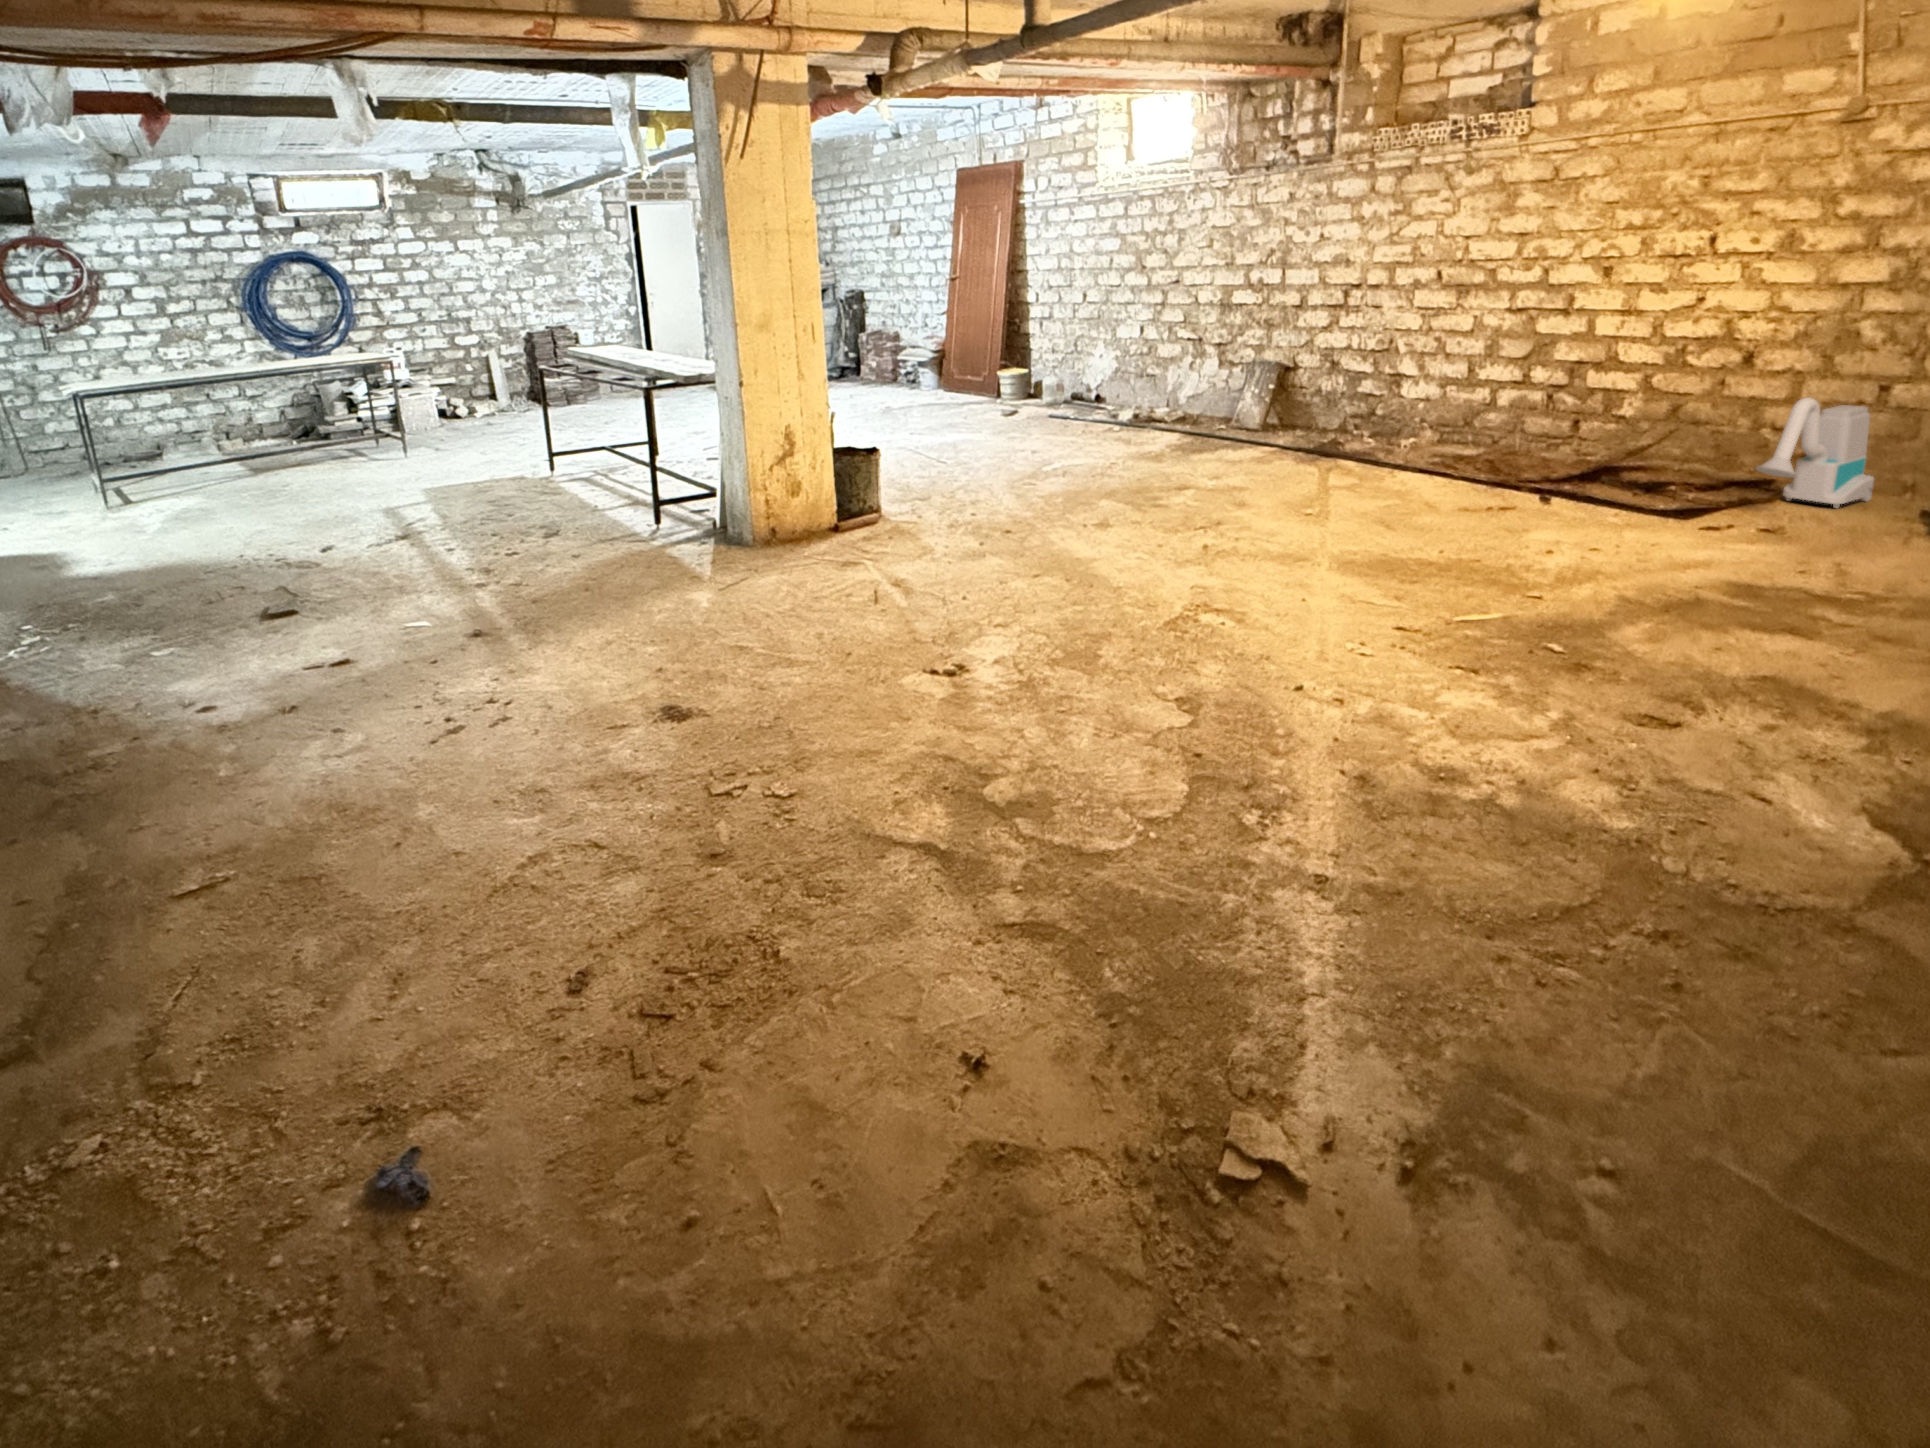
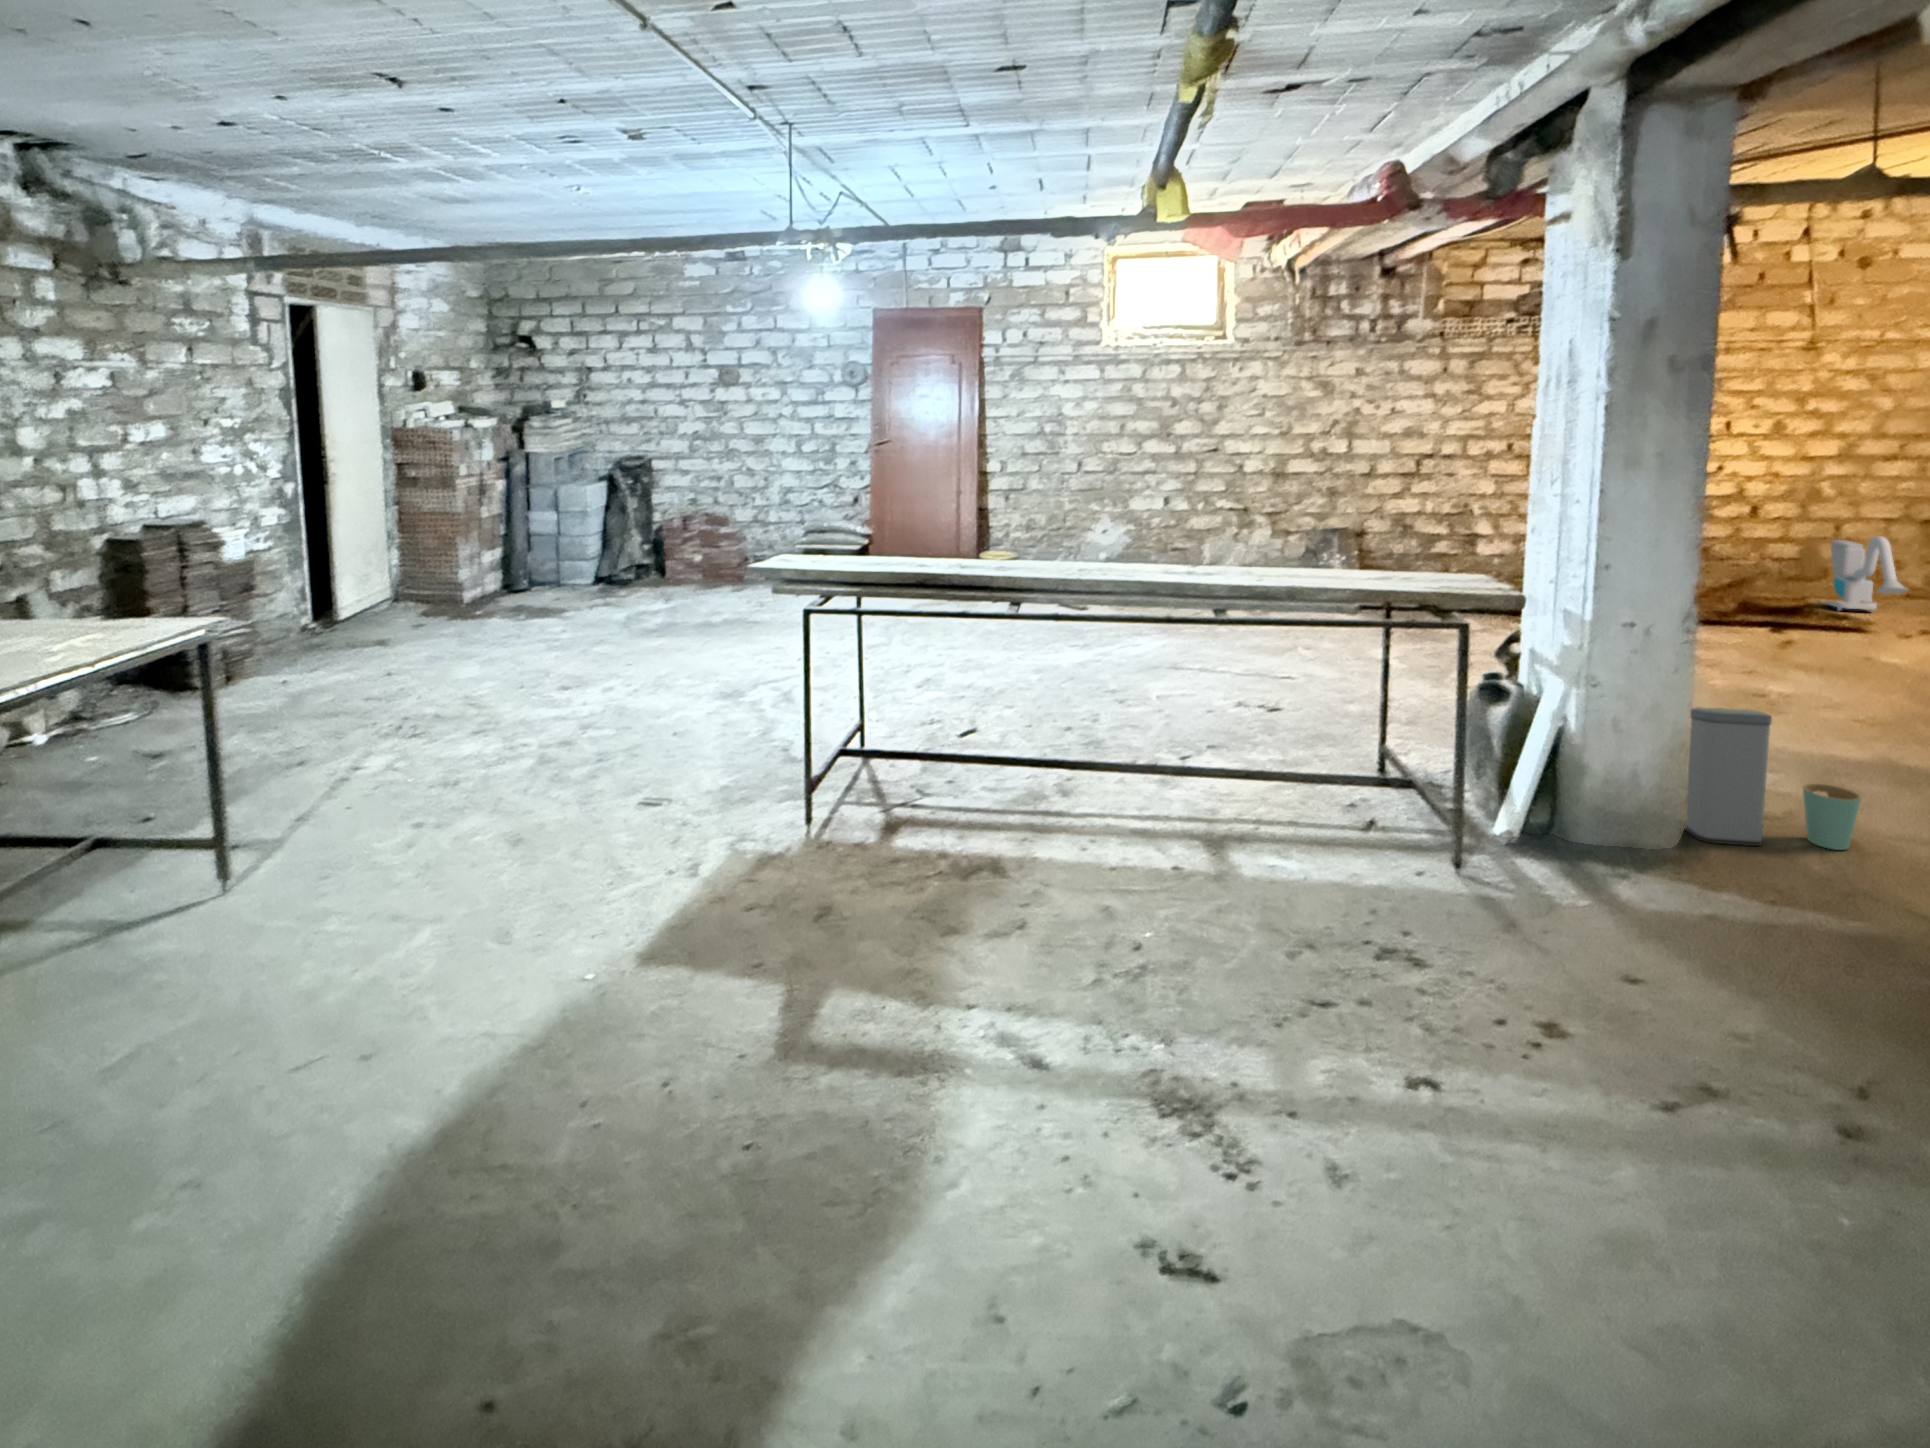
trash can: none [776,462,844,566] -> present [1686,707,1861,850]

